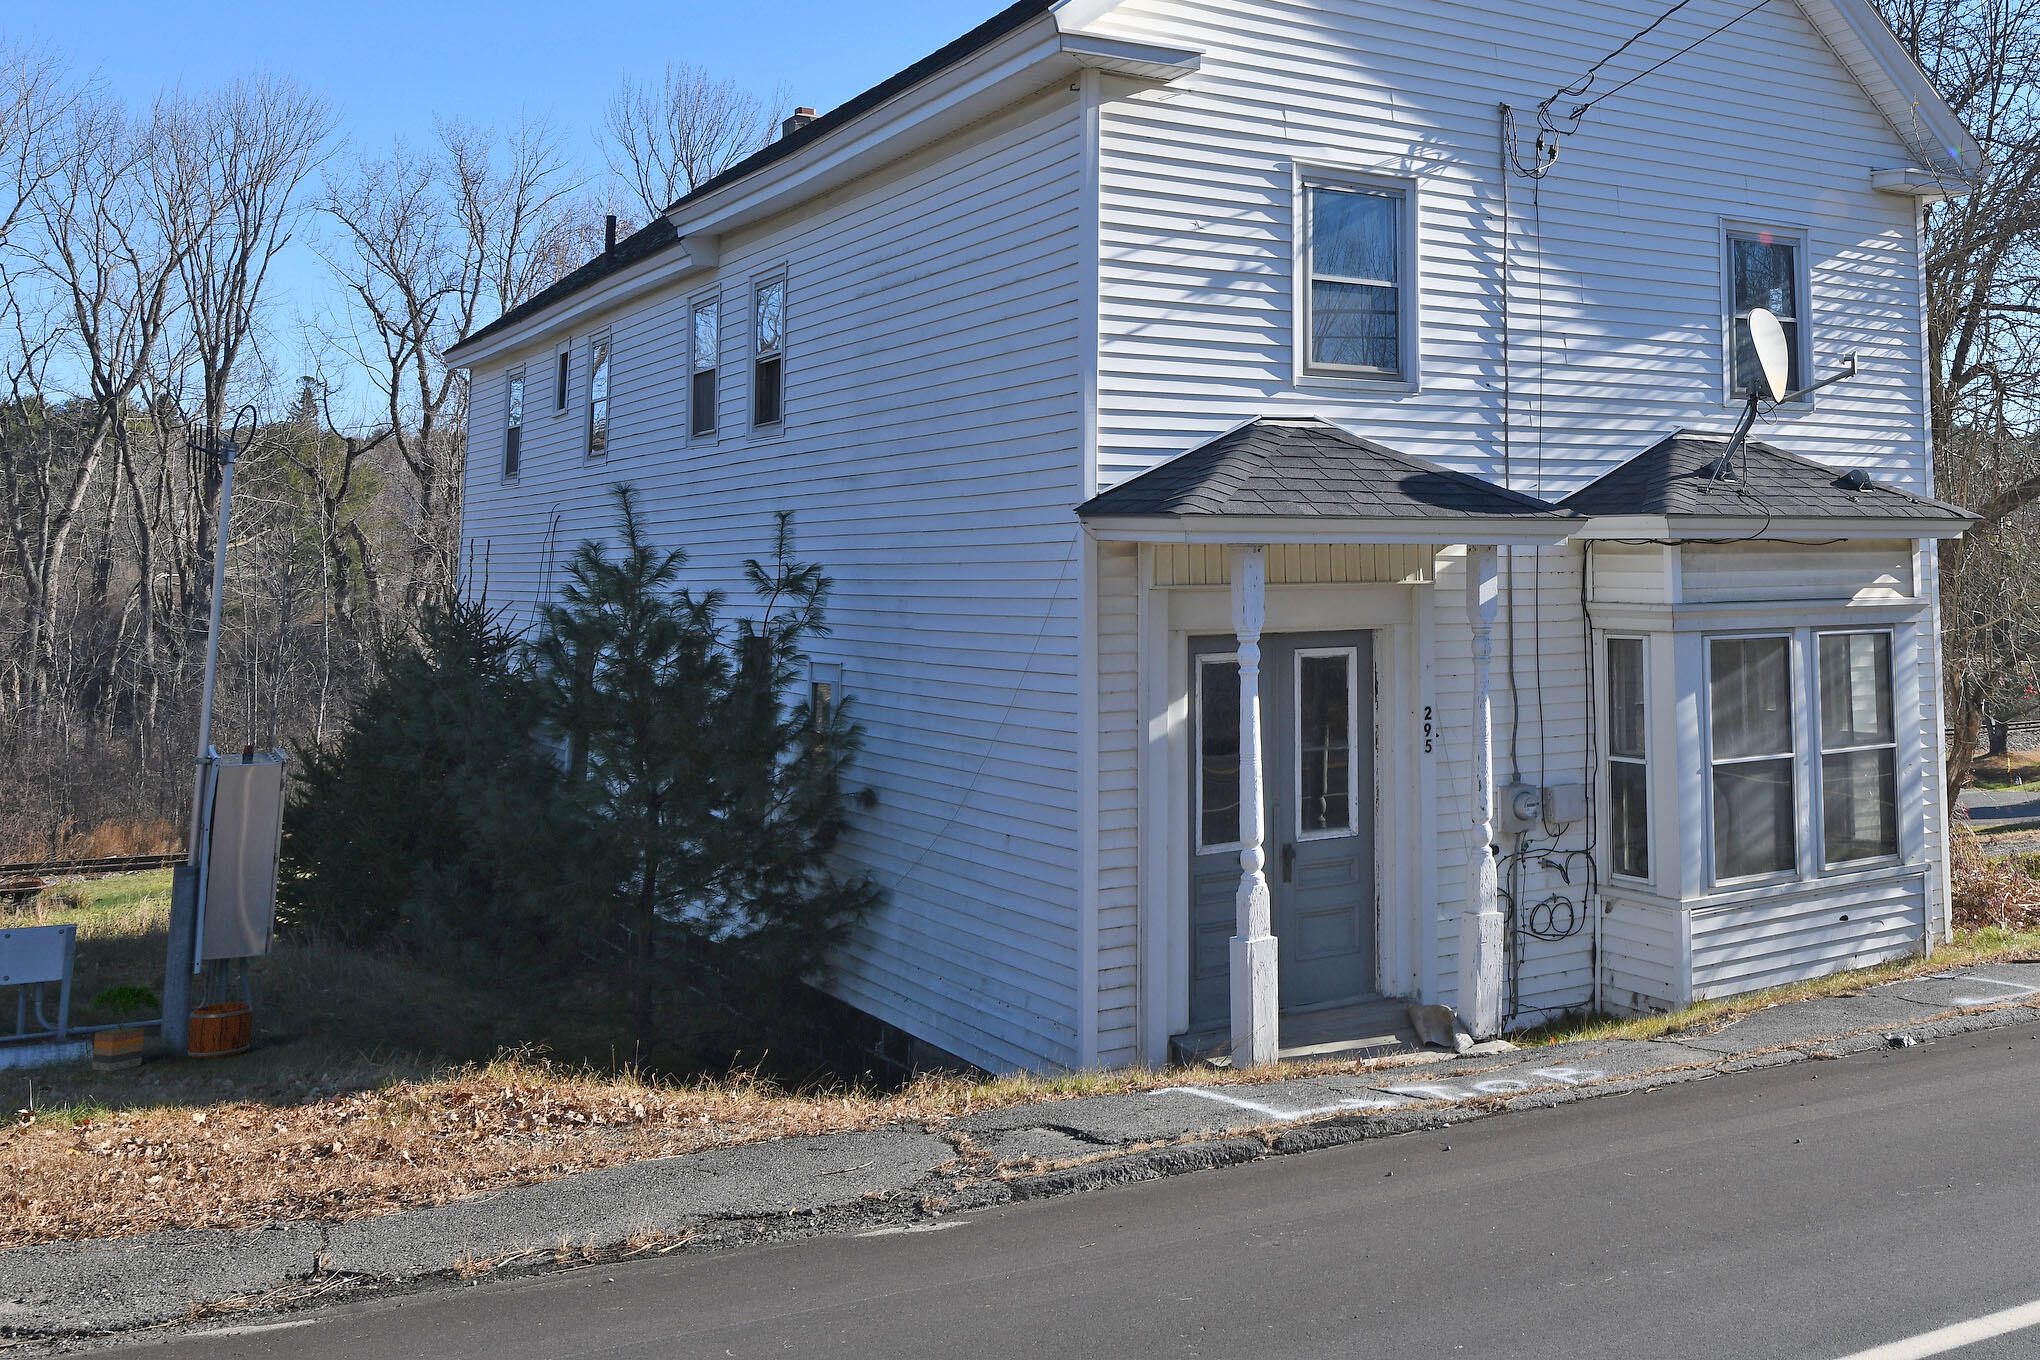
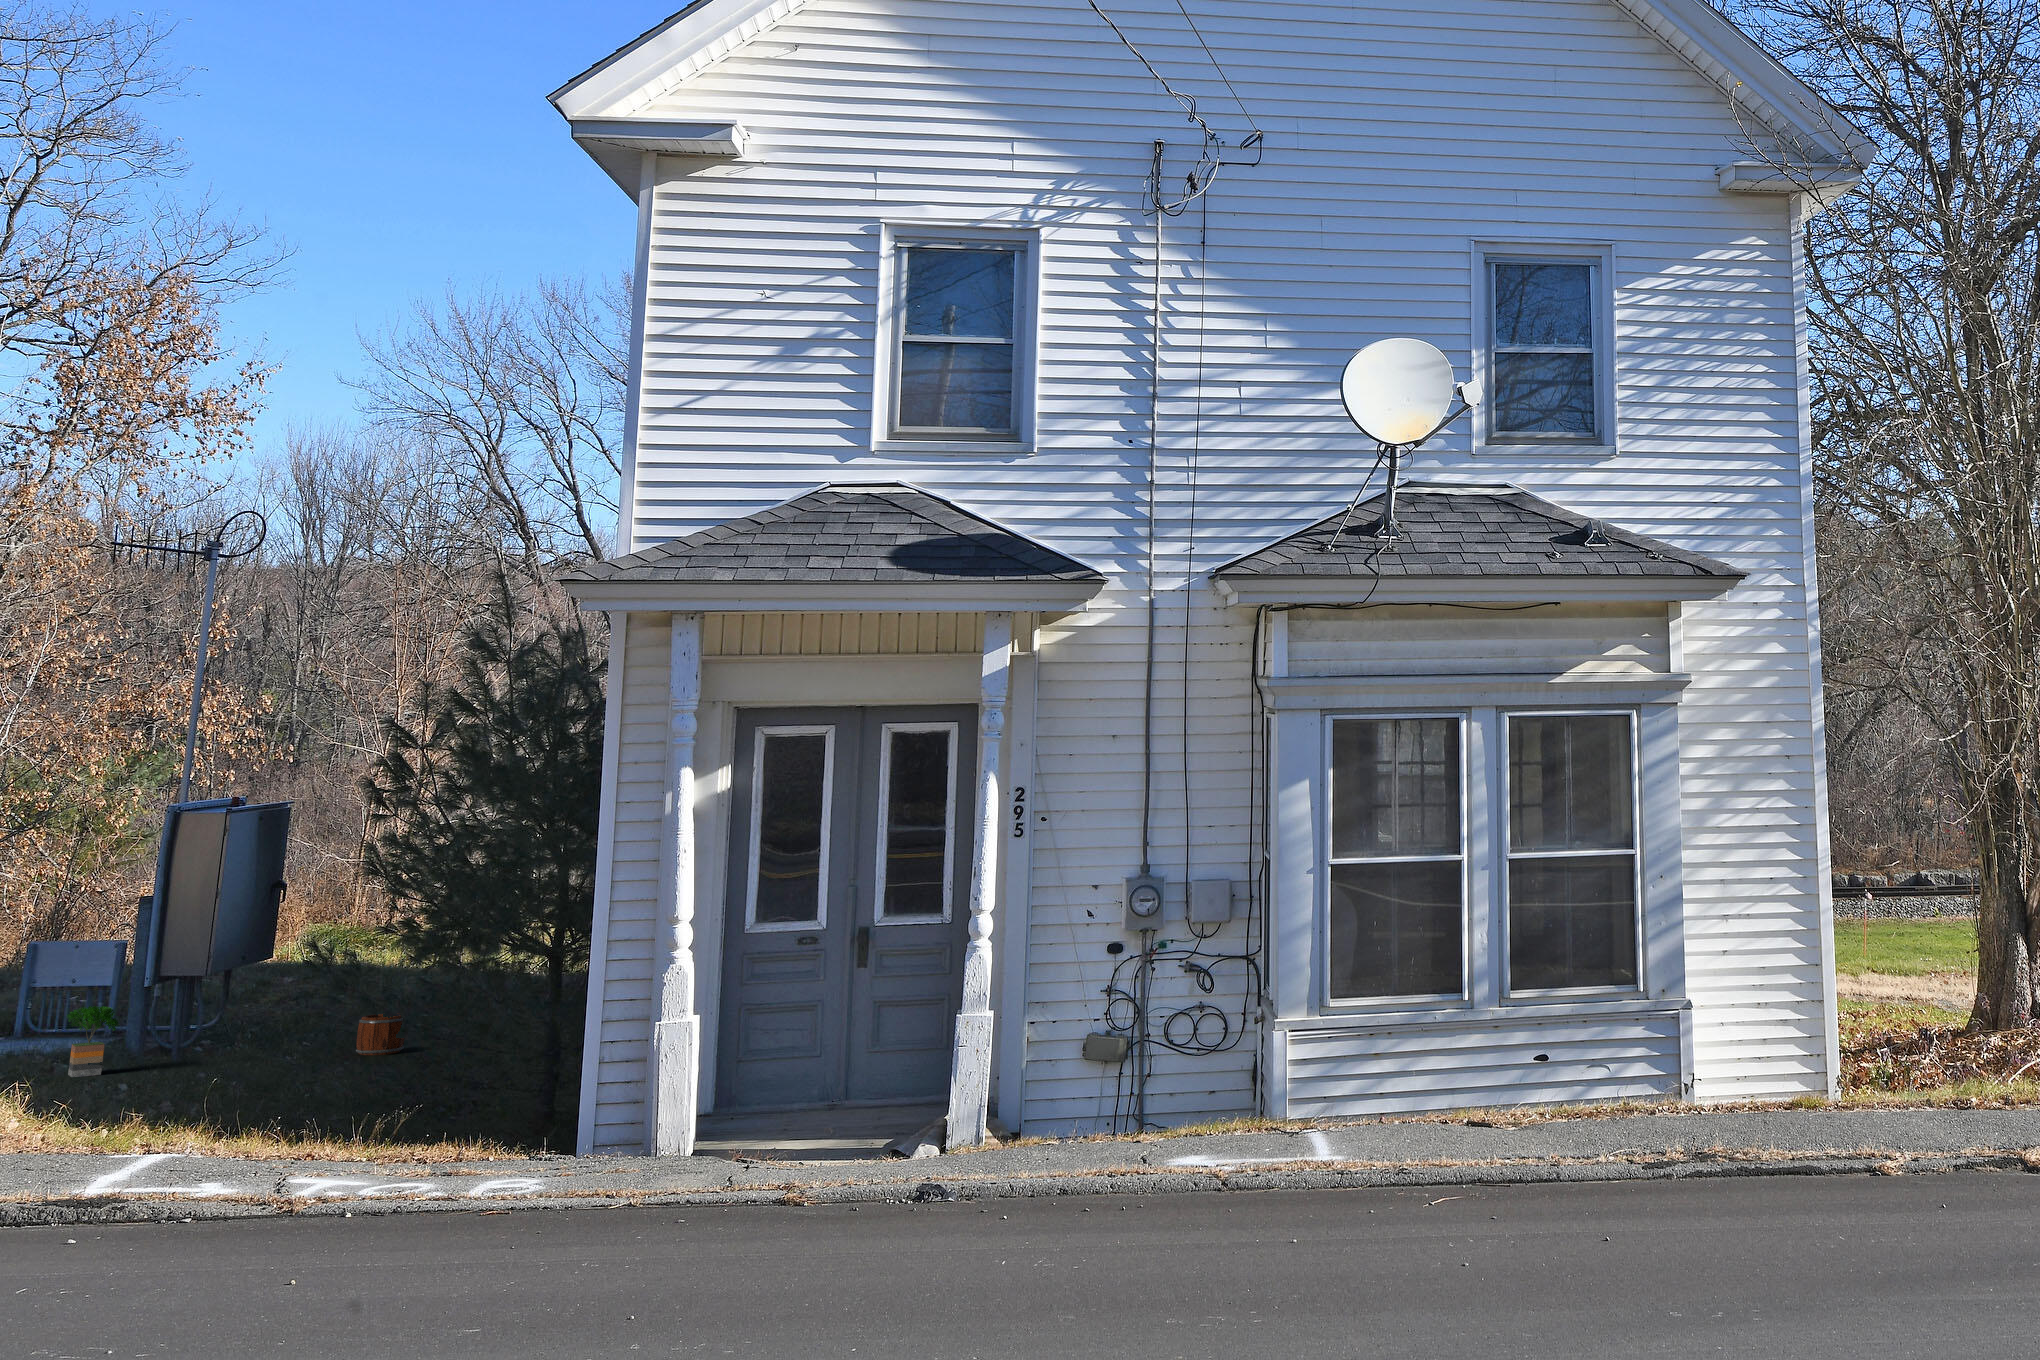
bucket: present [188,1003,252,1058] -> present [356,1014,405,1055]

